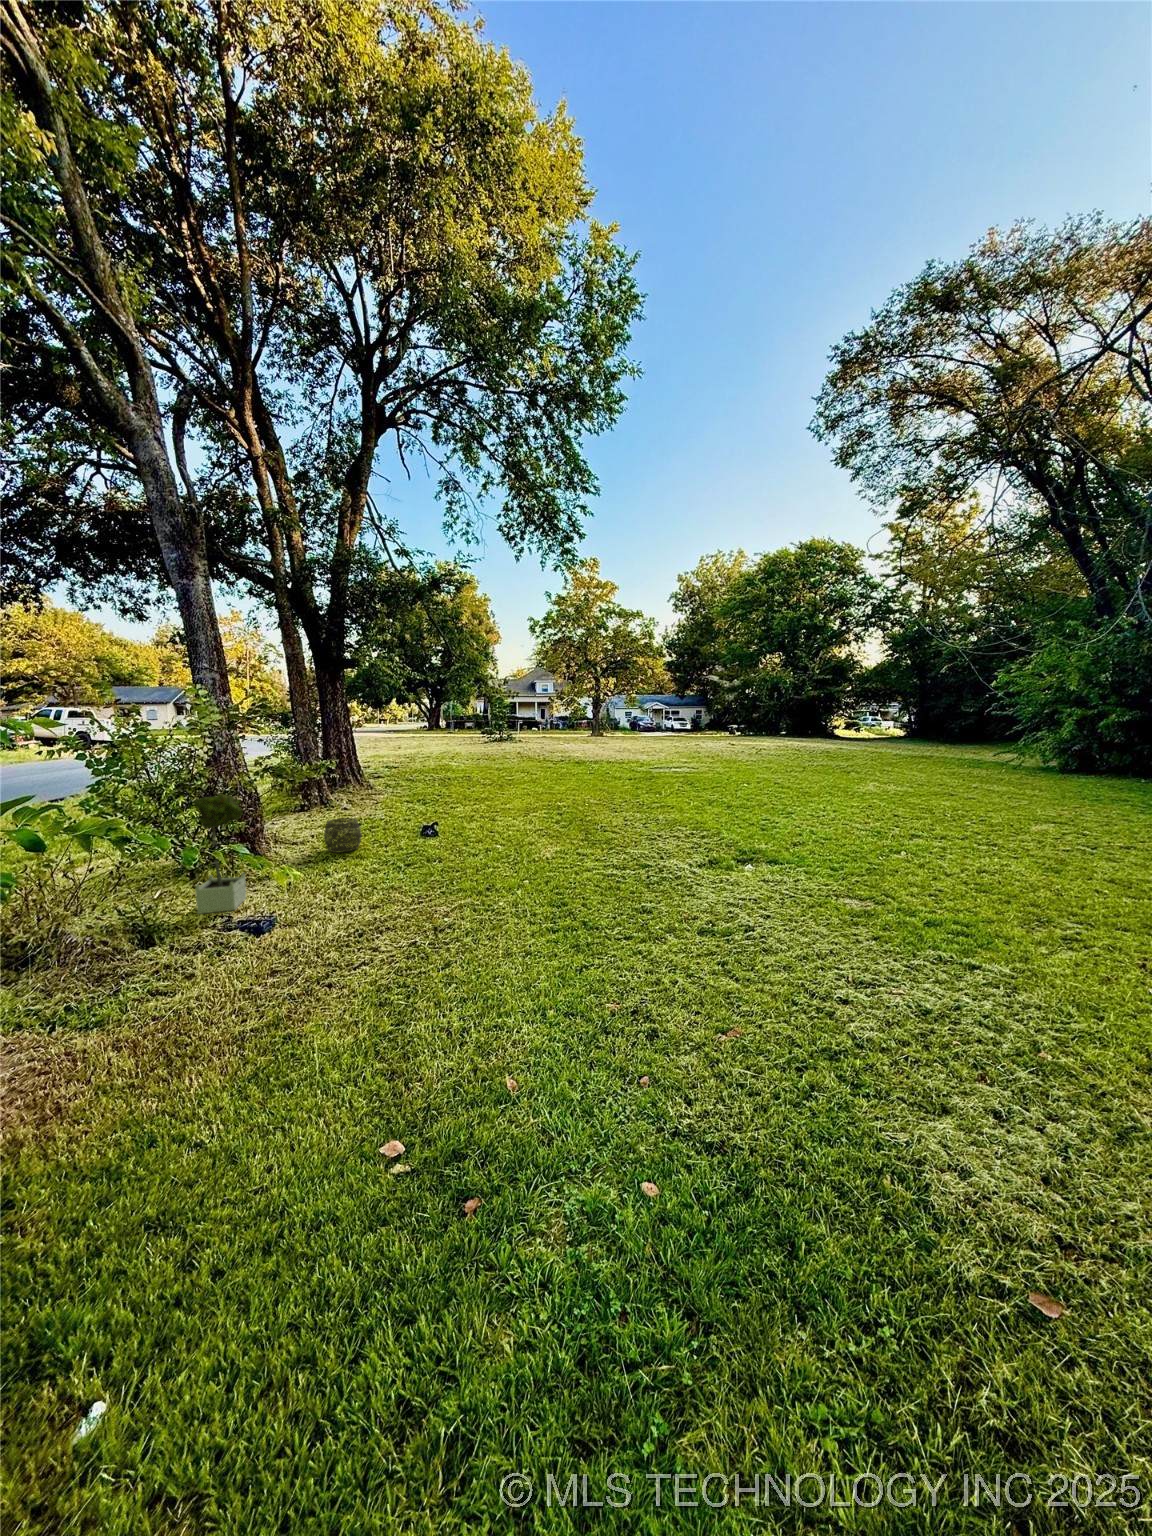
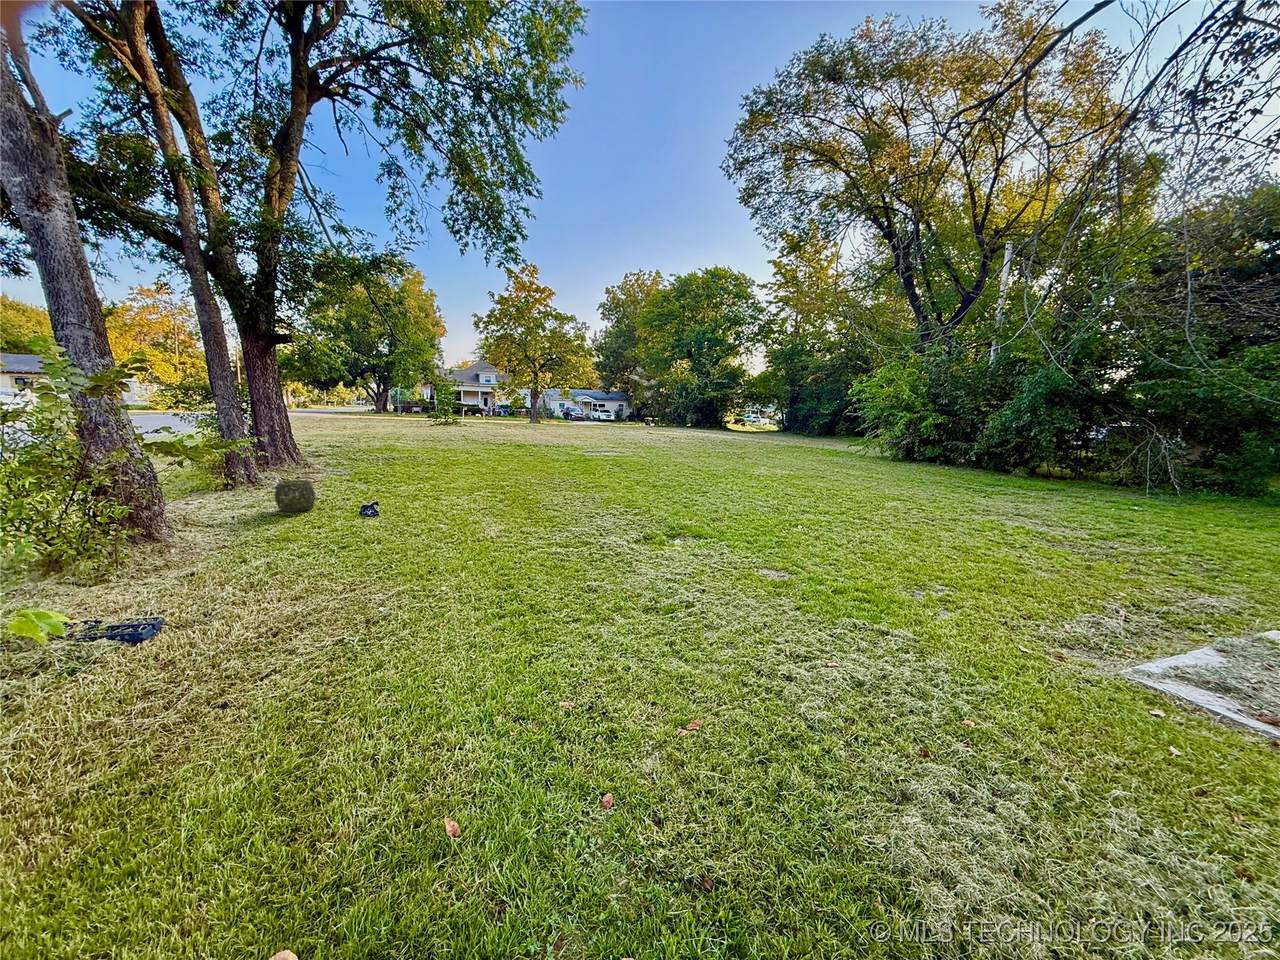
potted tree: present [194,794,246,914] -> none [118,444,197,564]

